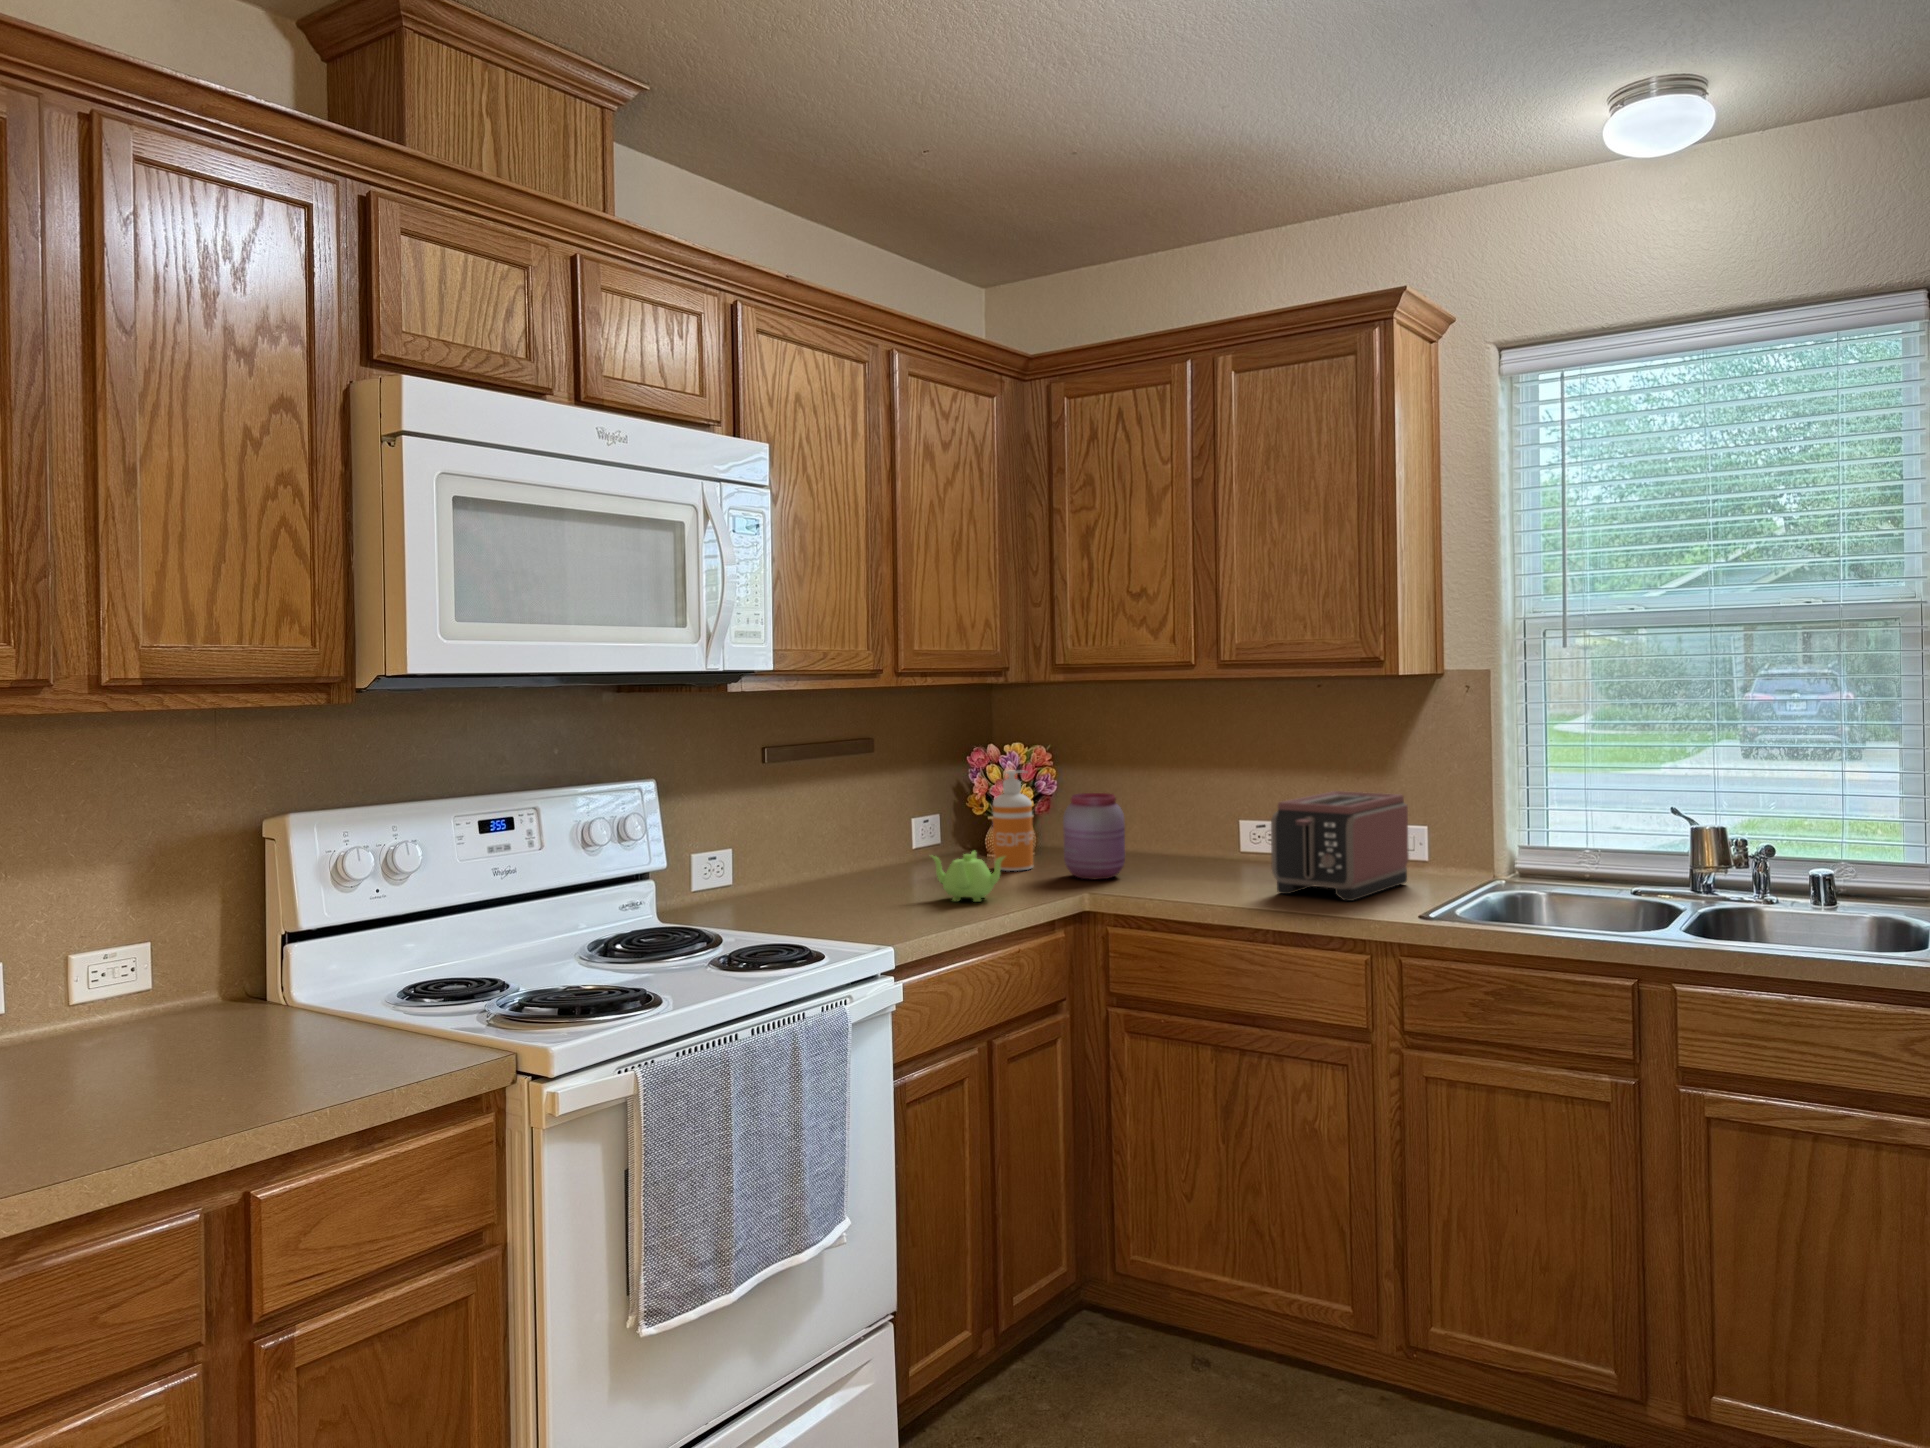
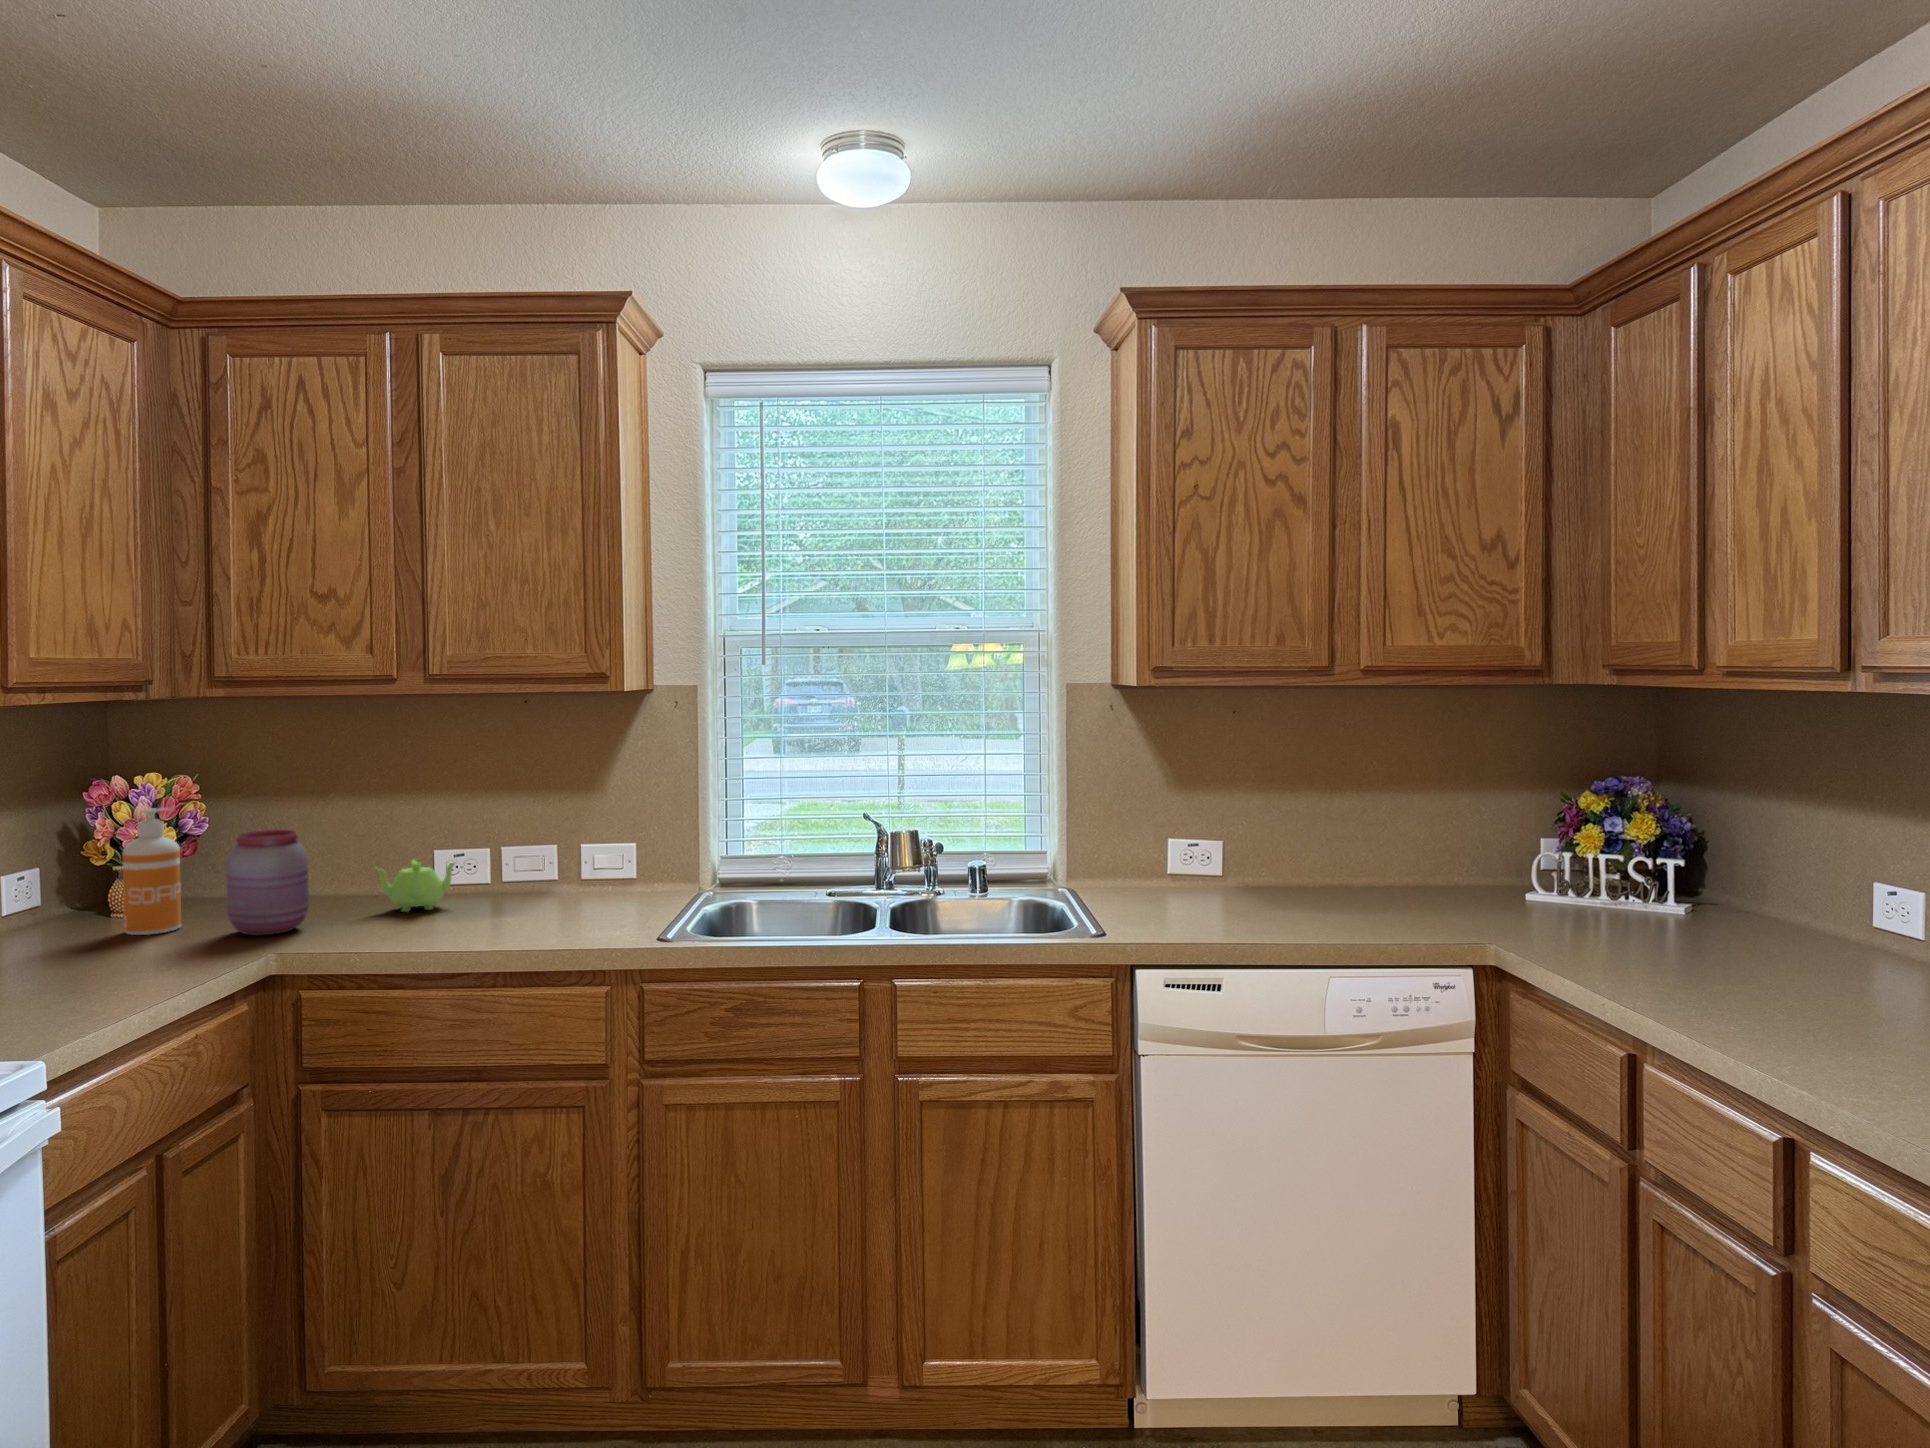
toaster: present [1271,791,1409,901] -> none [491,812,627,930]
teapot: present [932,851,1006,902] -> present [376,860,455,912]

